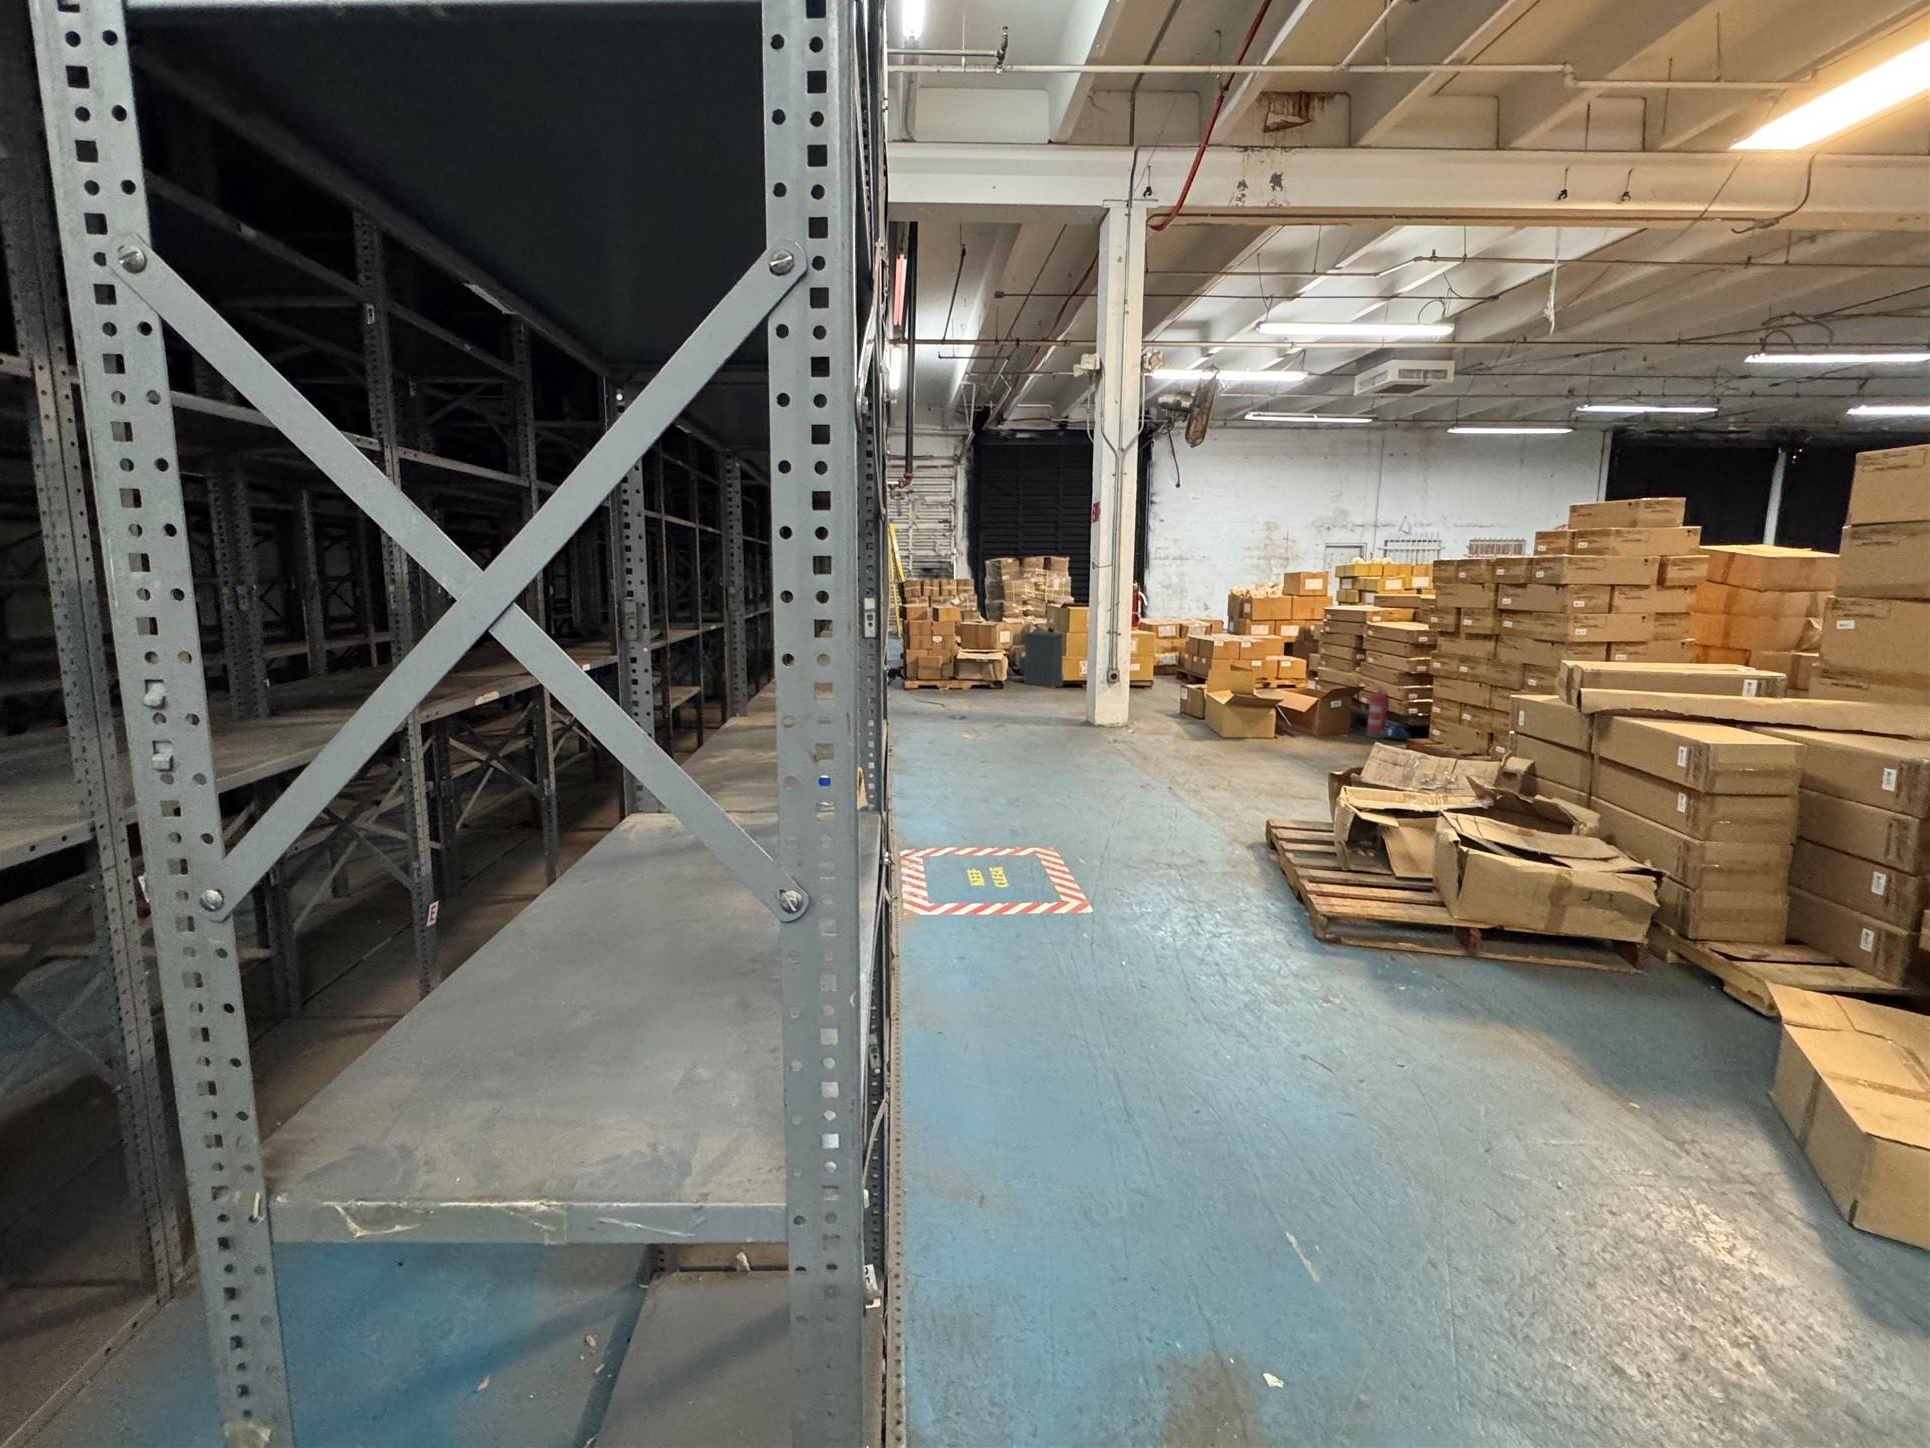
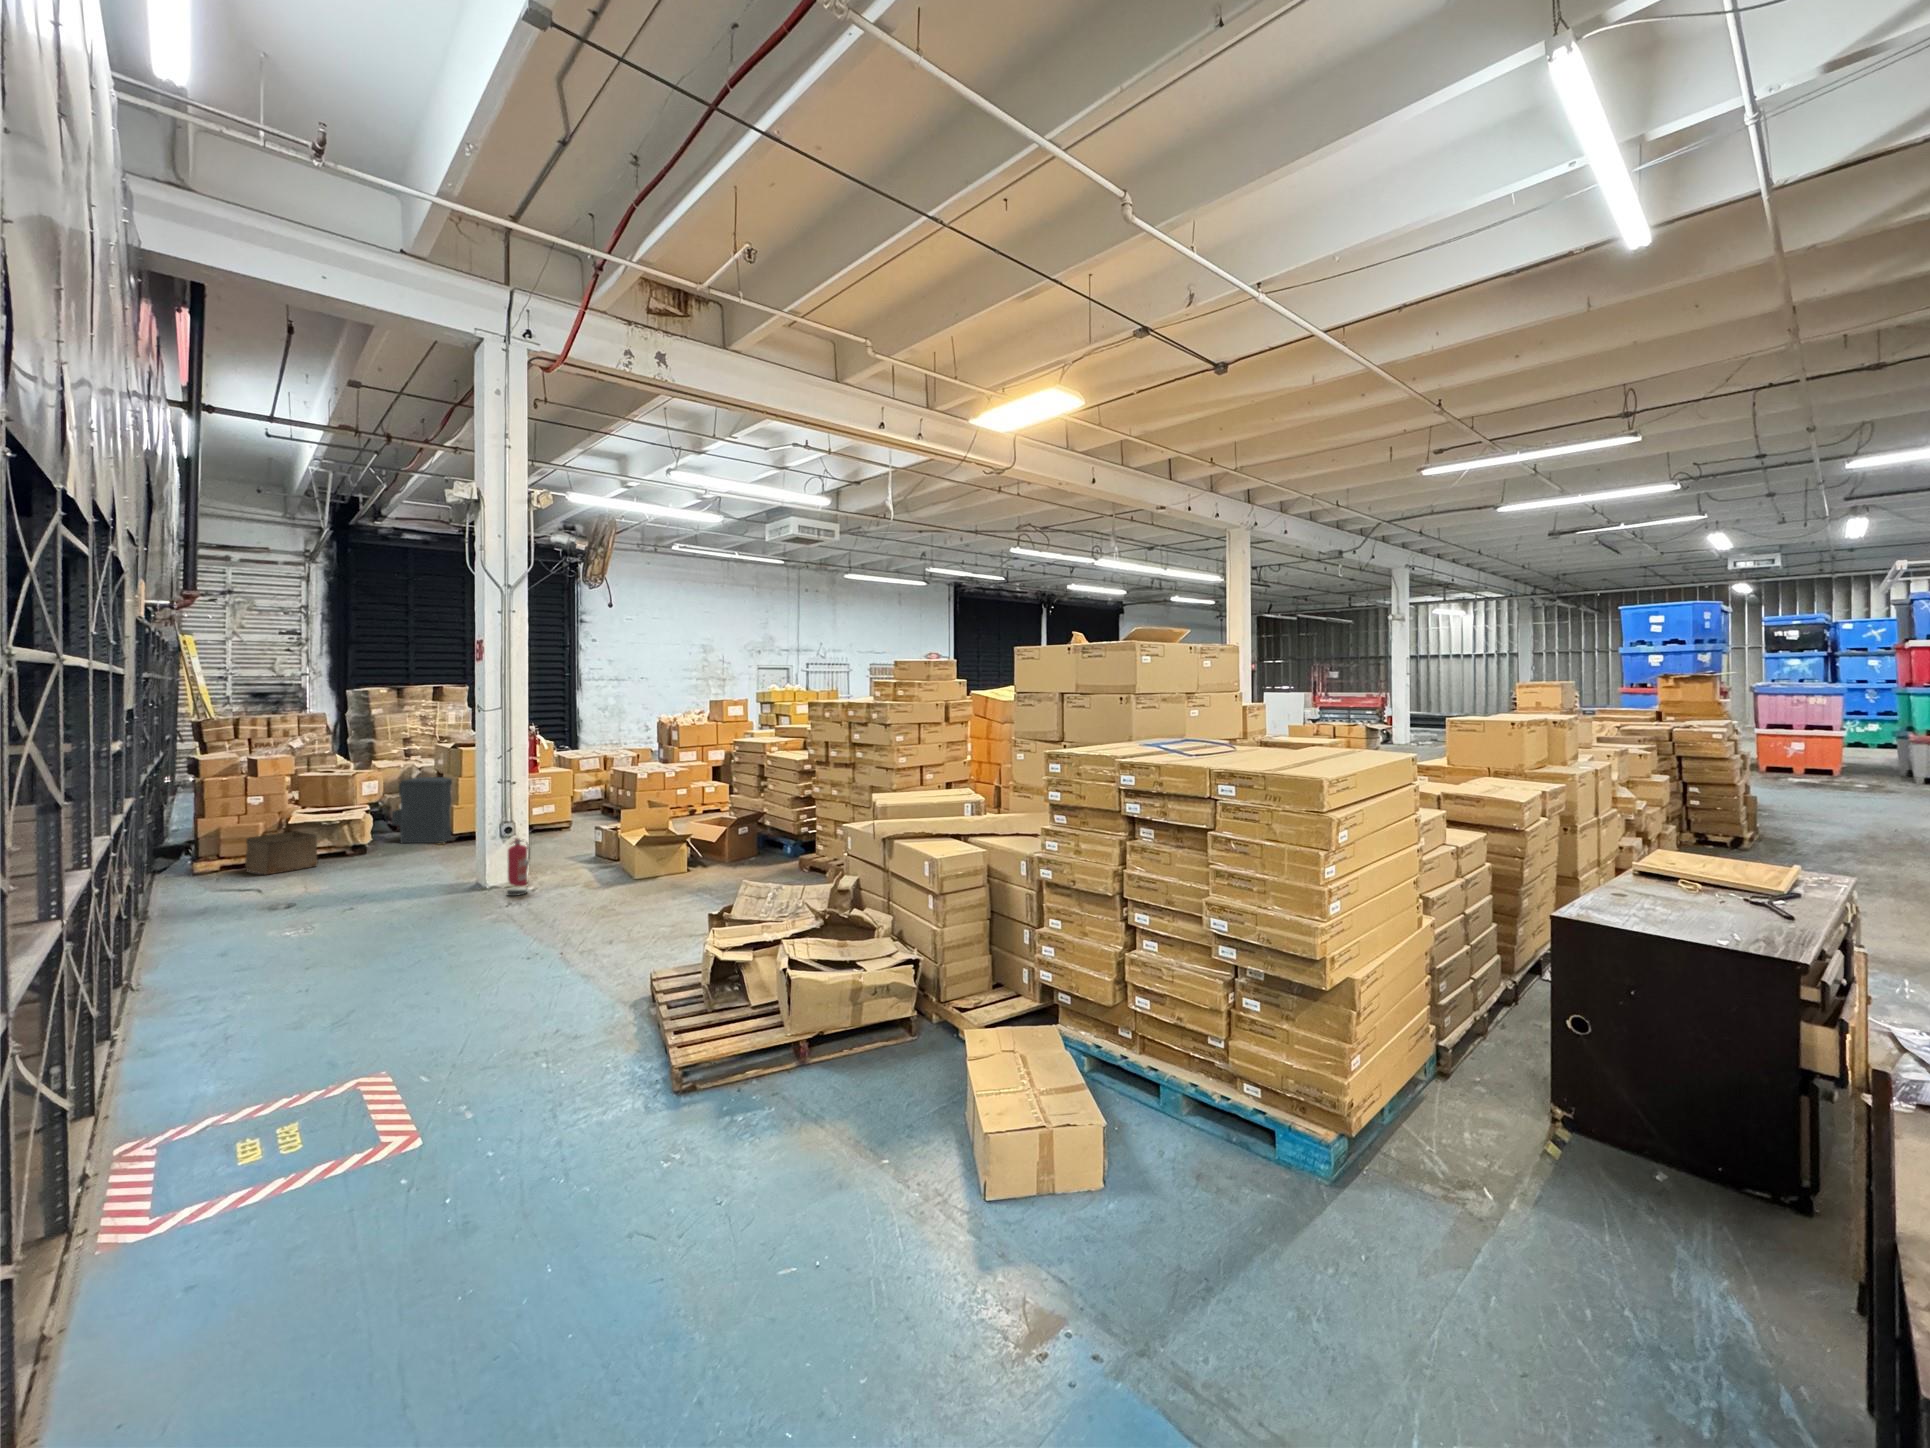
storage bin: none [934,665,975,695] -> present [245,831,318,875]
fire extinguisher: present [1367,685,1389,739] -> present [507,838,530,896]

